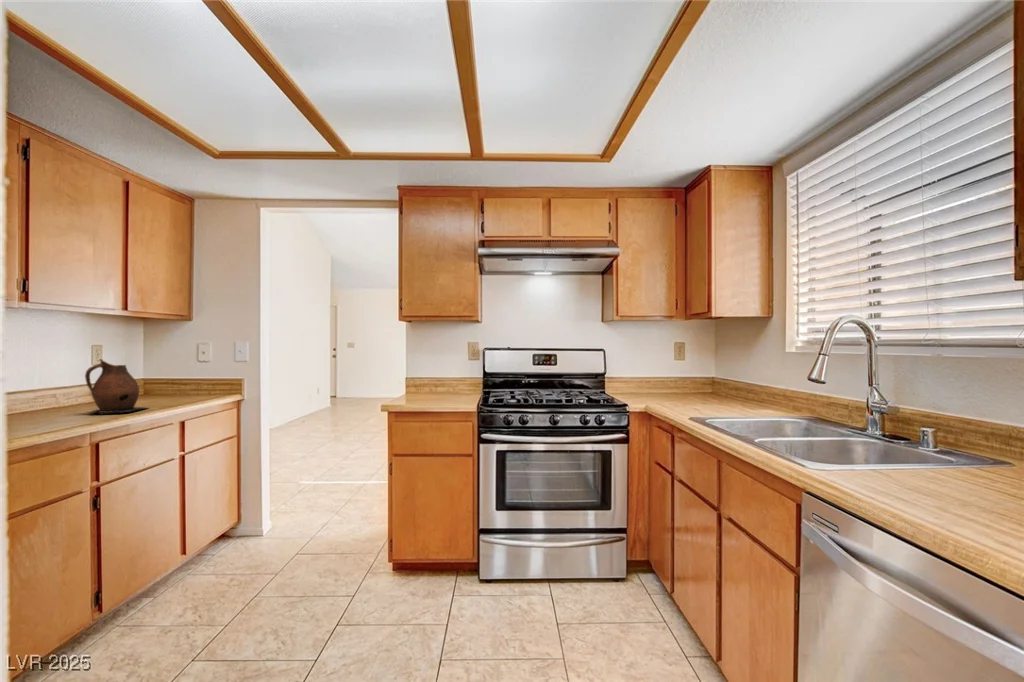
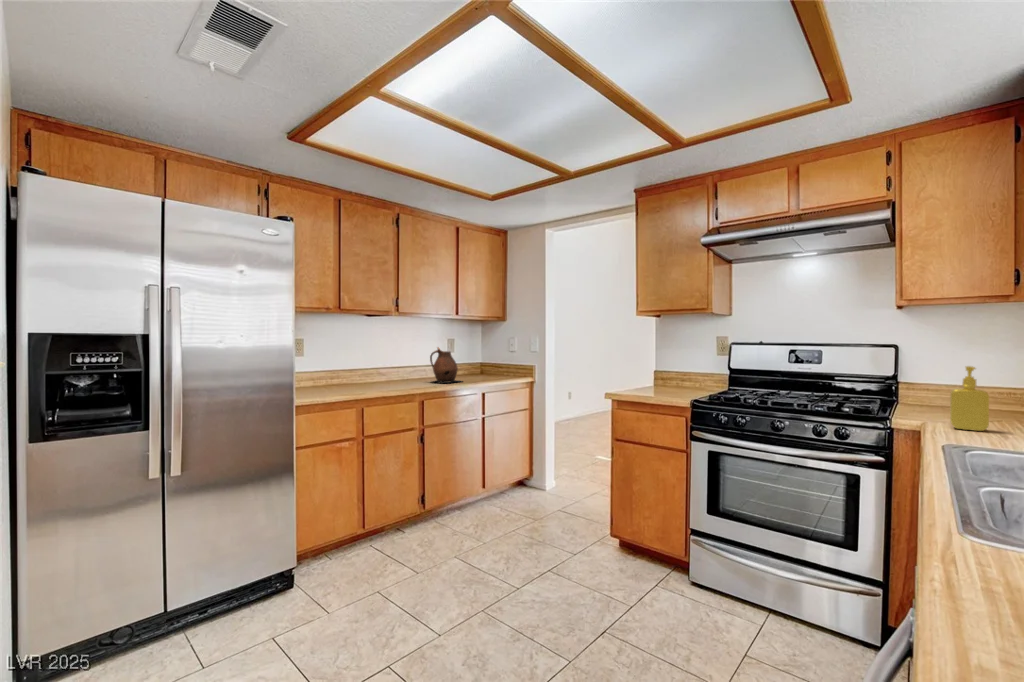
soap dispenser: none [665,364,687,408] -> present [950,366,989,431]

